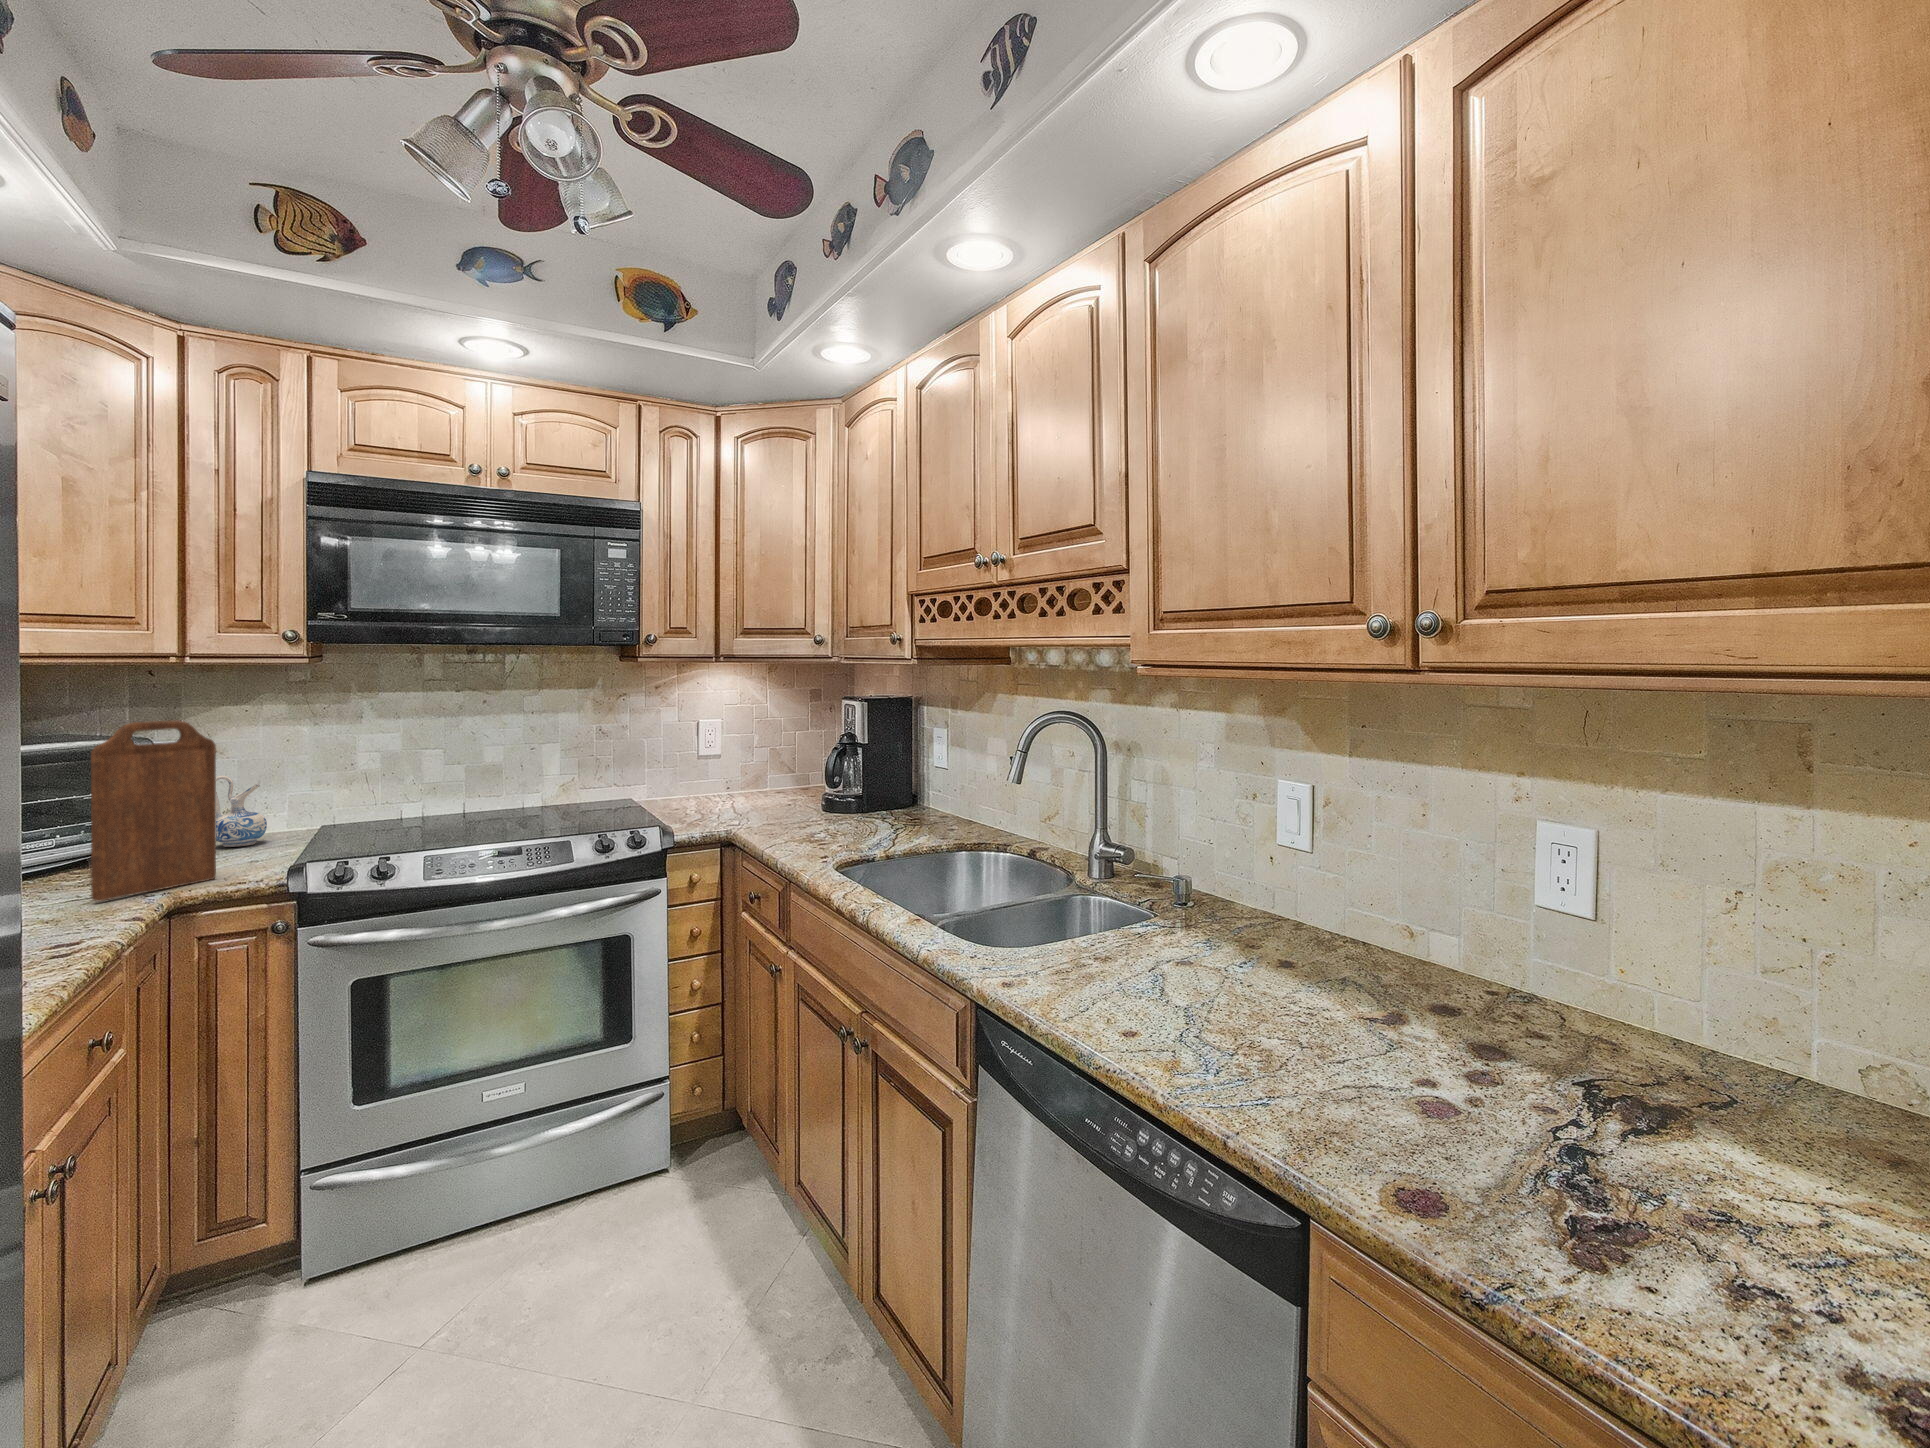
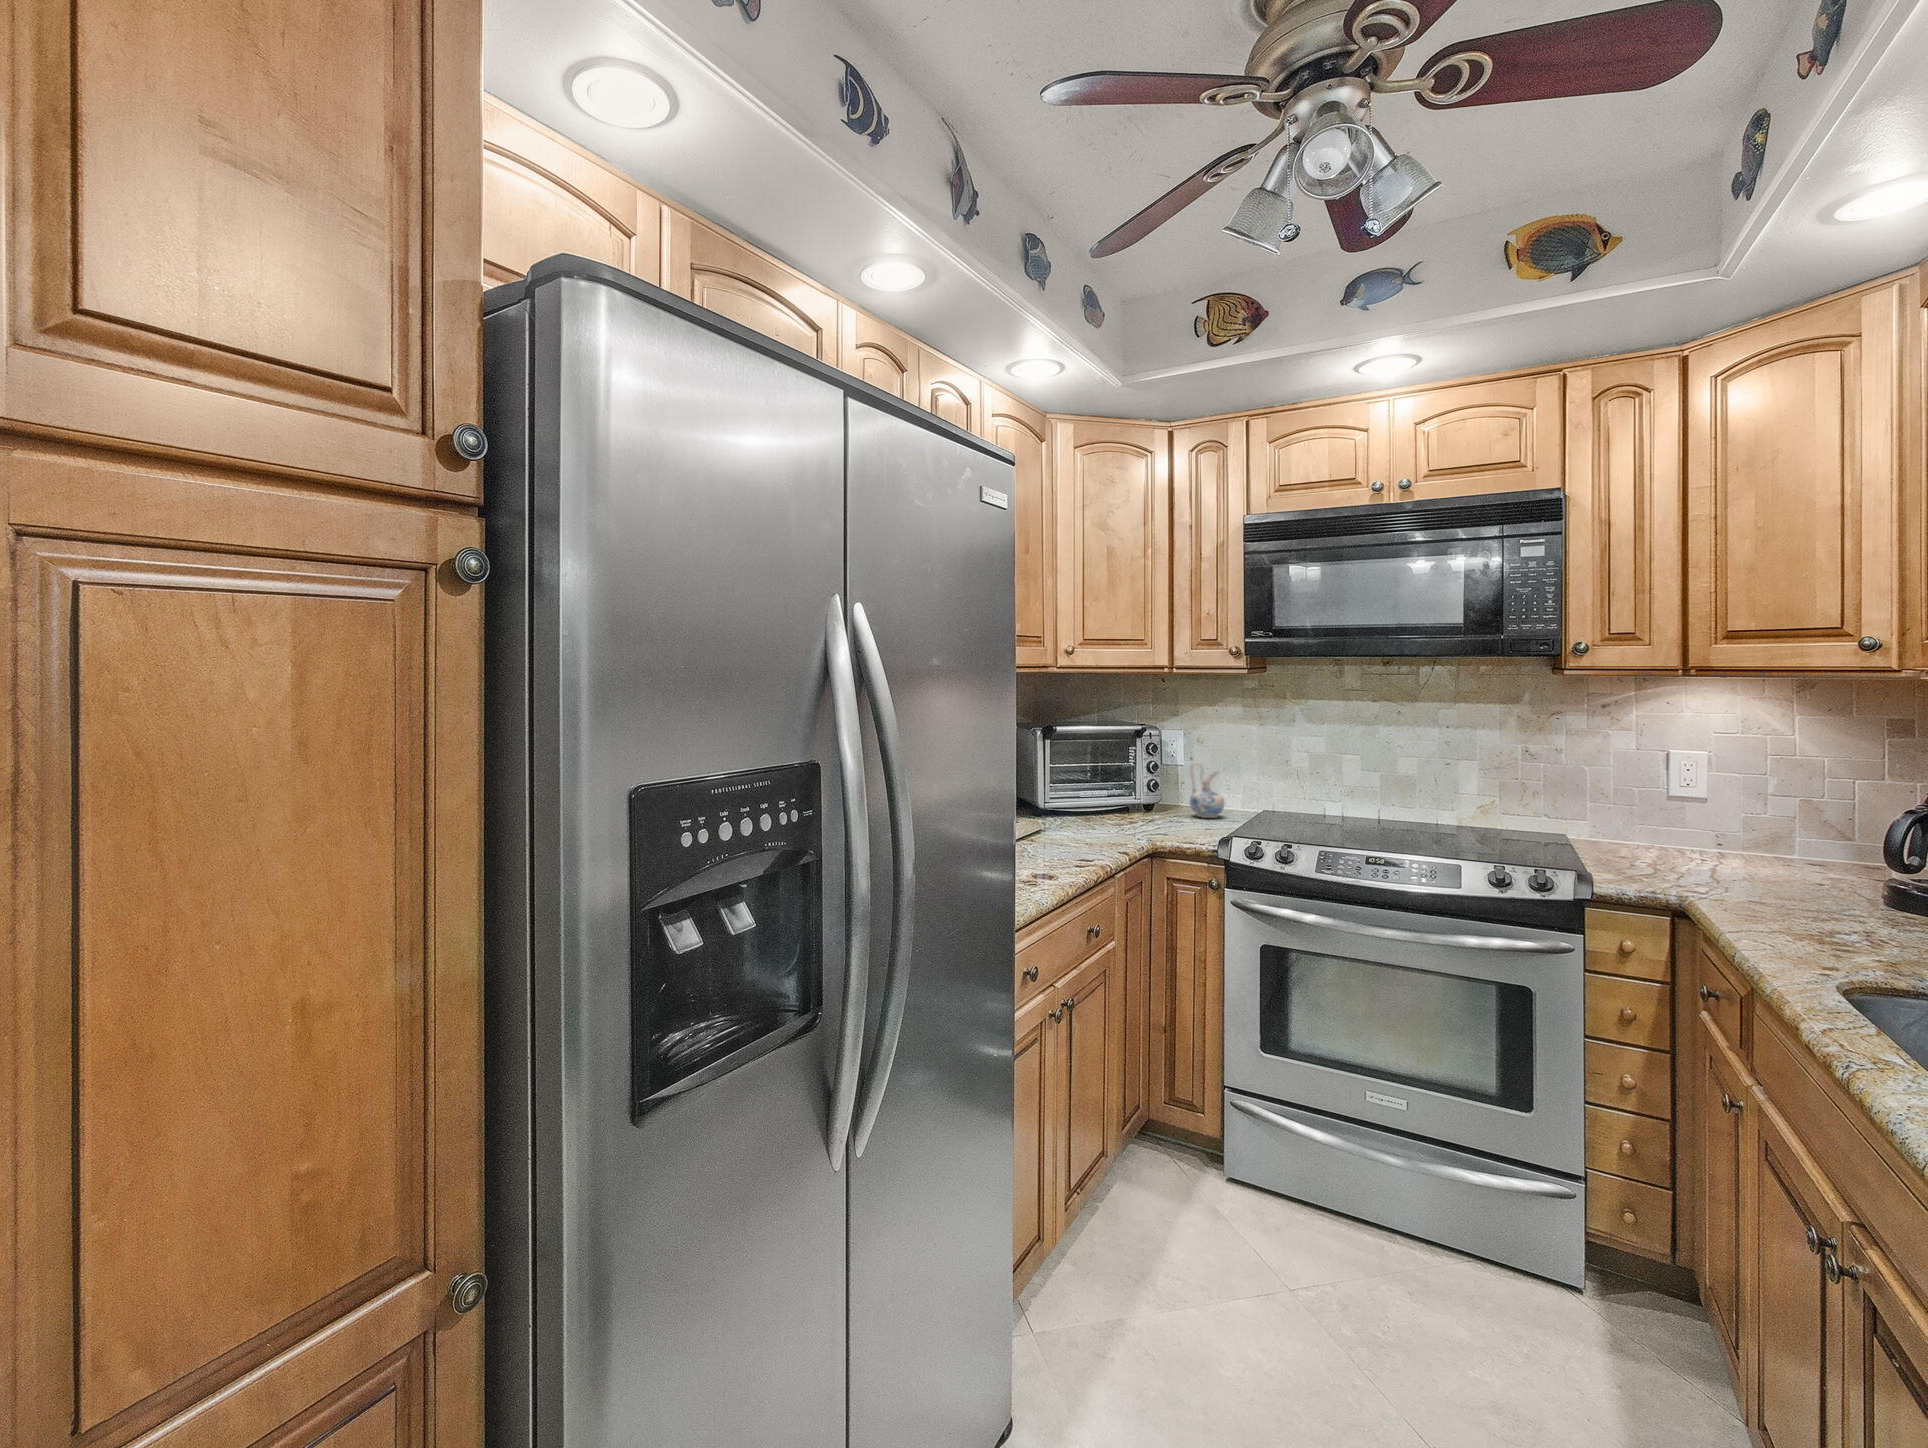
cutting board: present [91,720,216,901] -> none [1110,718,1179,840]

